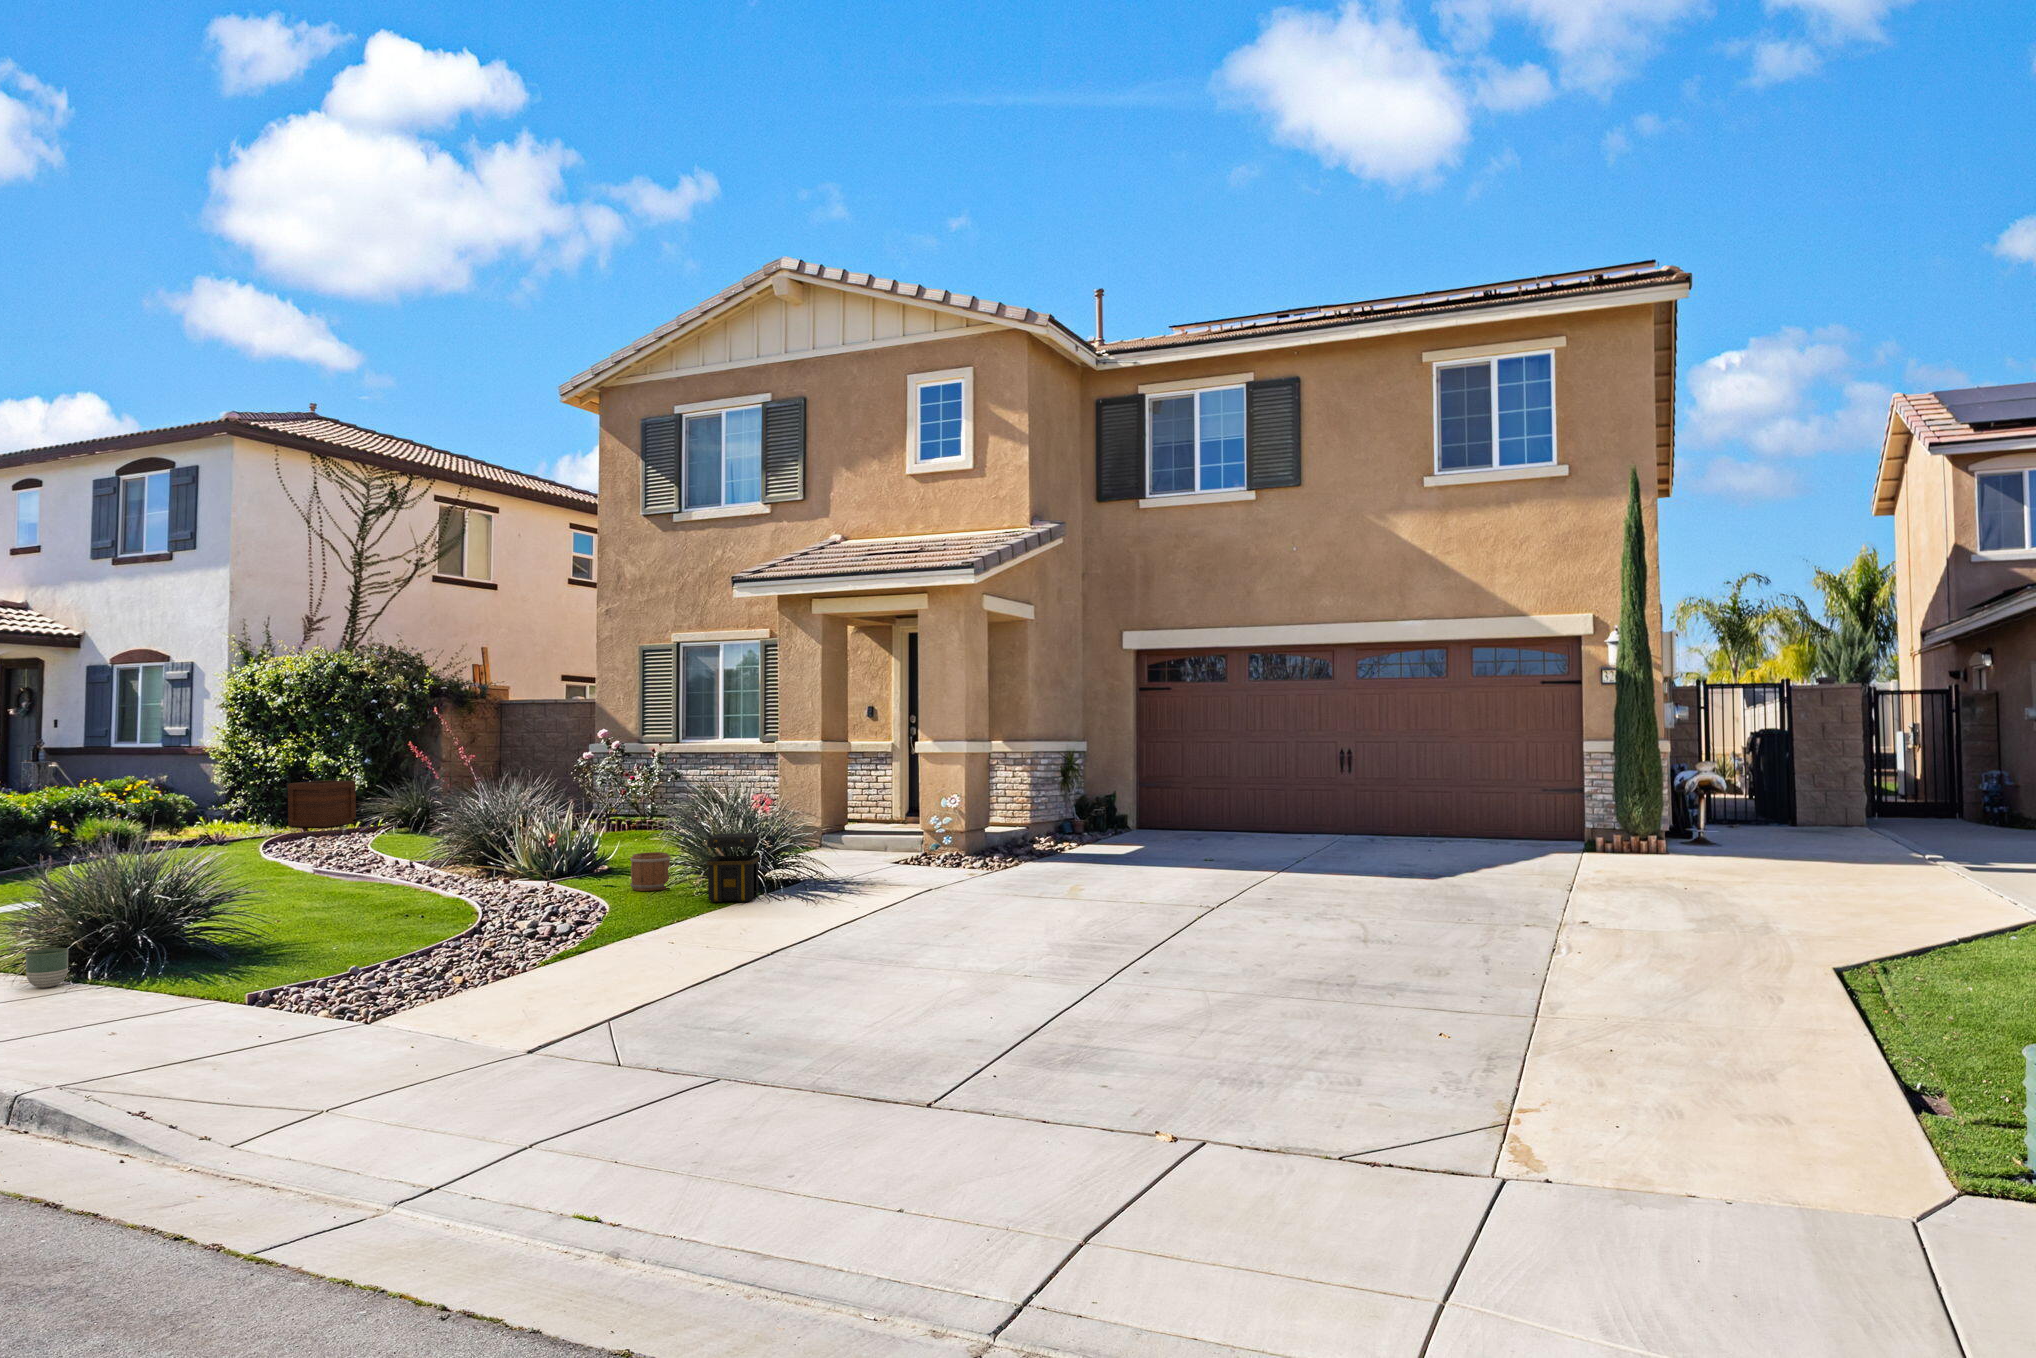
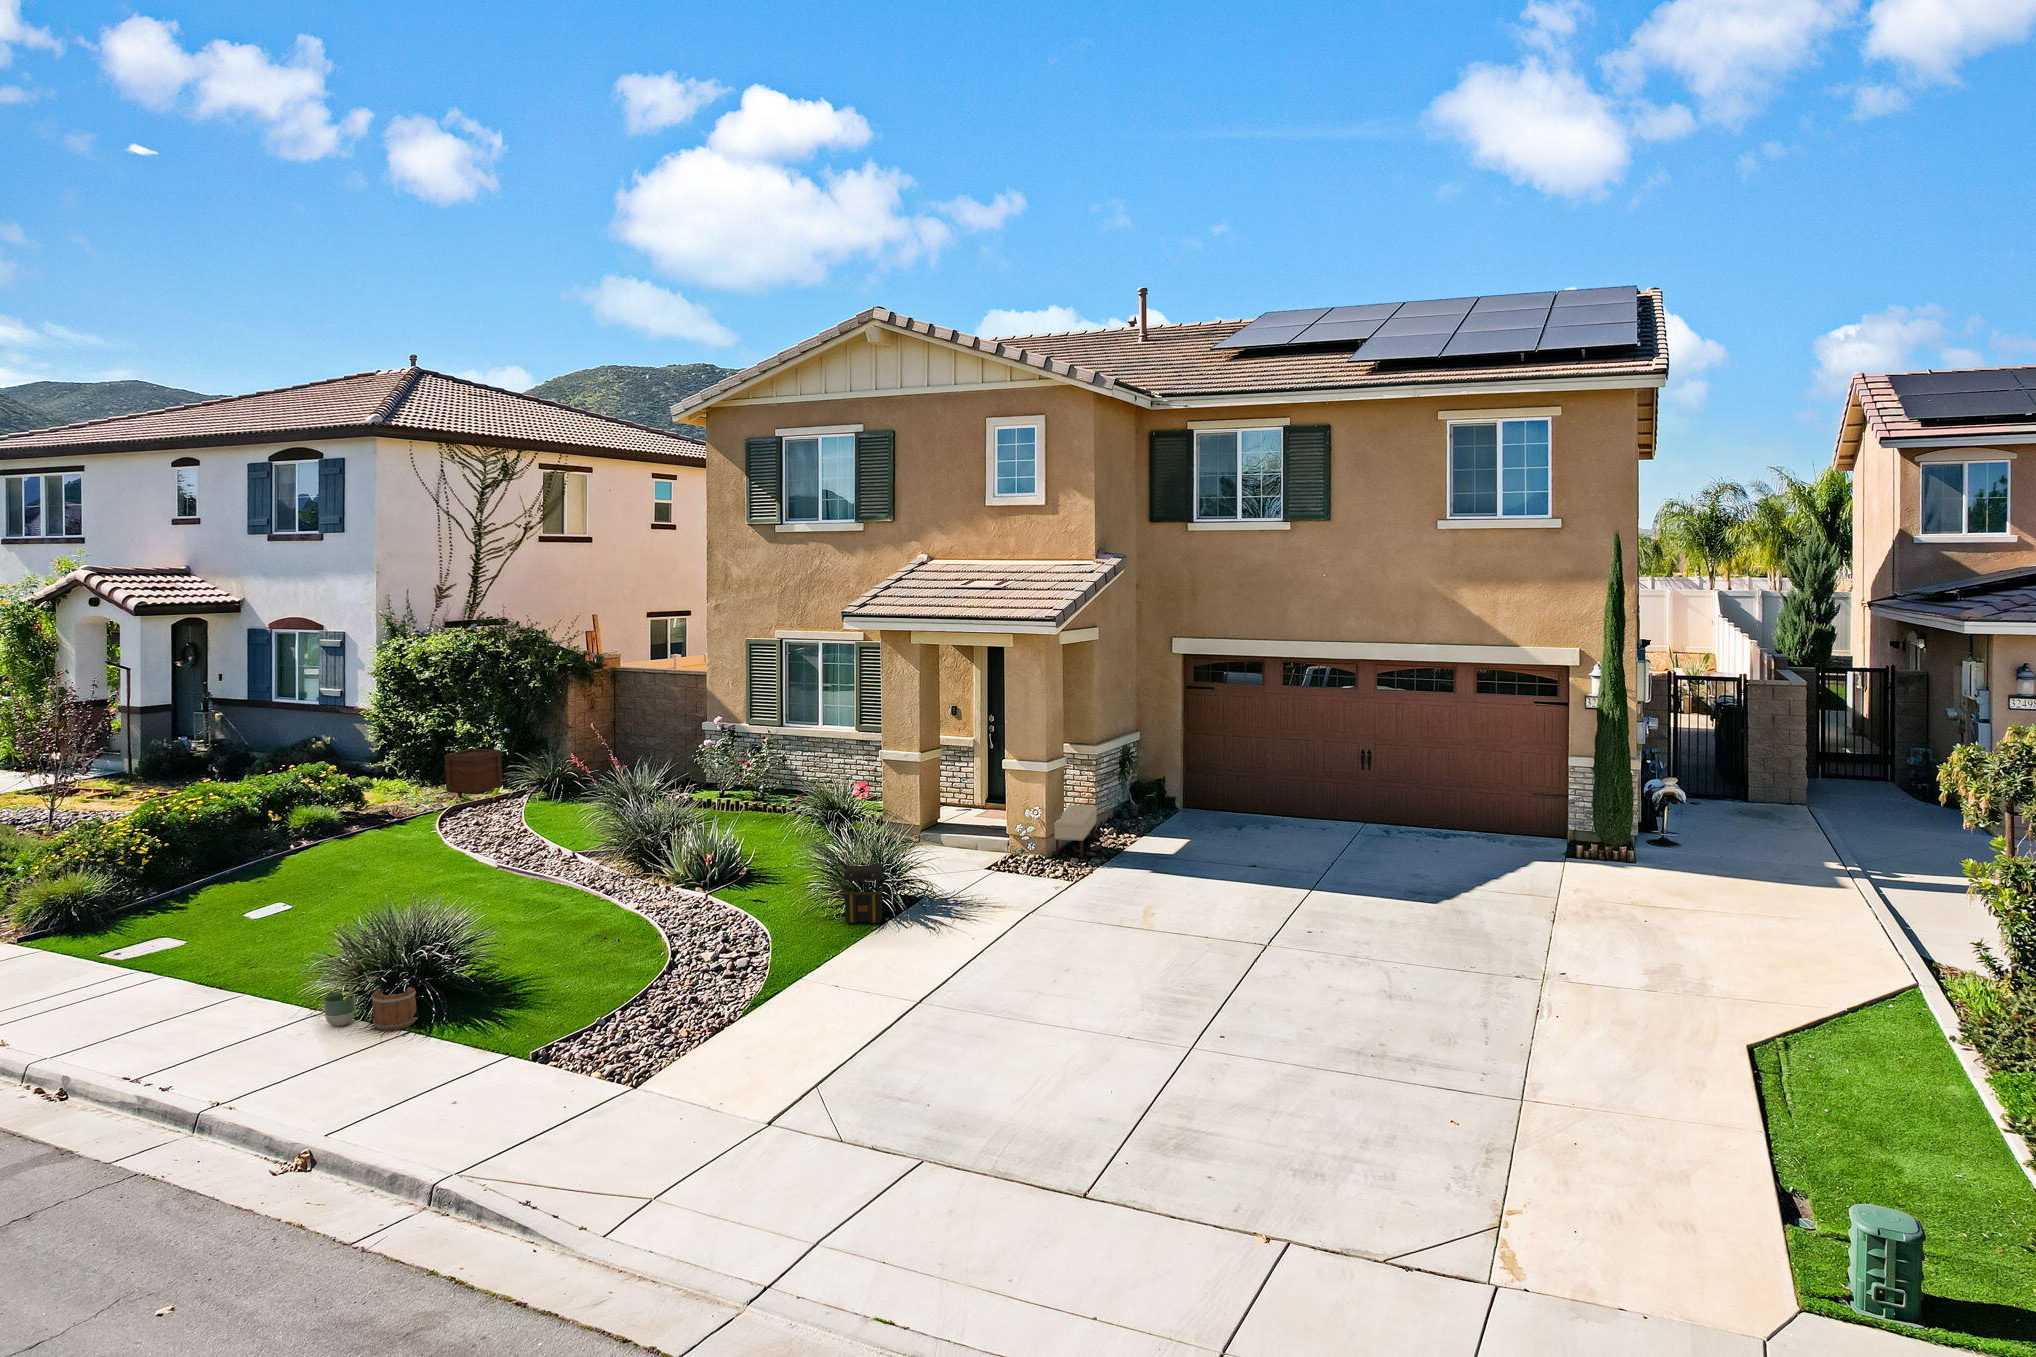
bench: none [978,806,1033,856] -> present [1054,804,1097,856]
bucket: present [630,852,671,891] -> present [371,987,418,1031]

